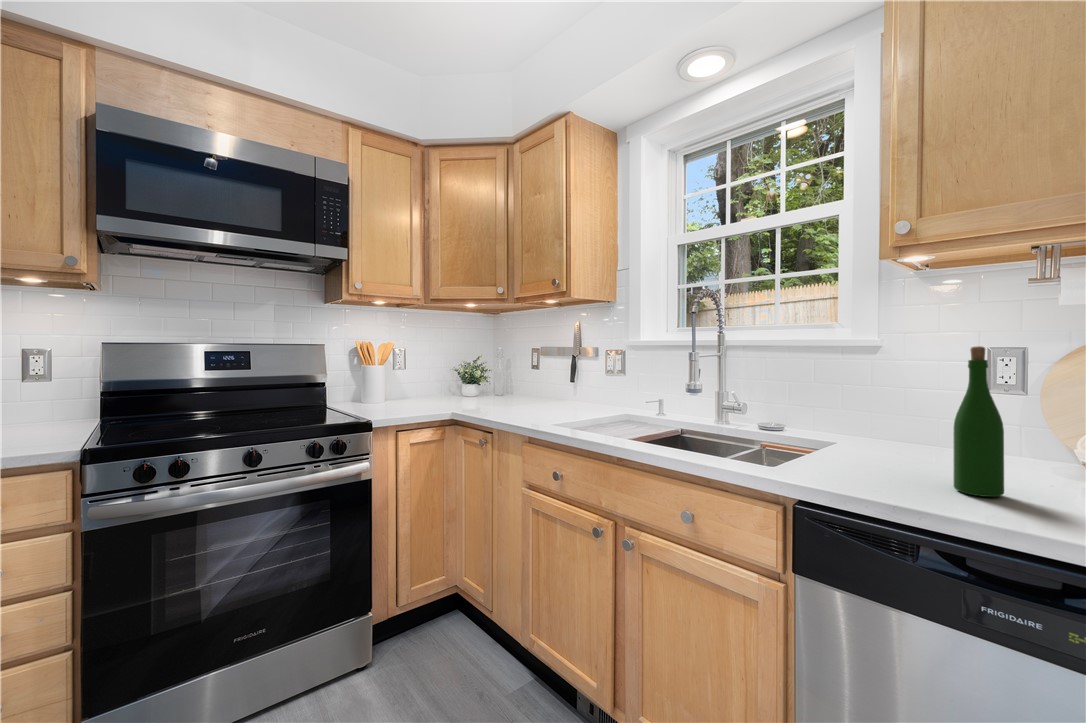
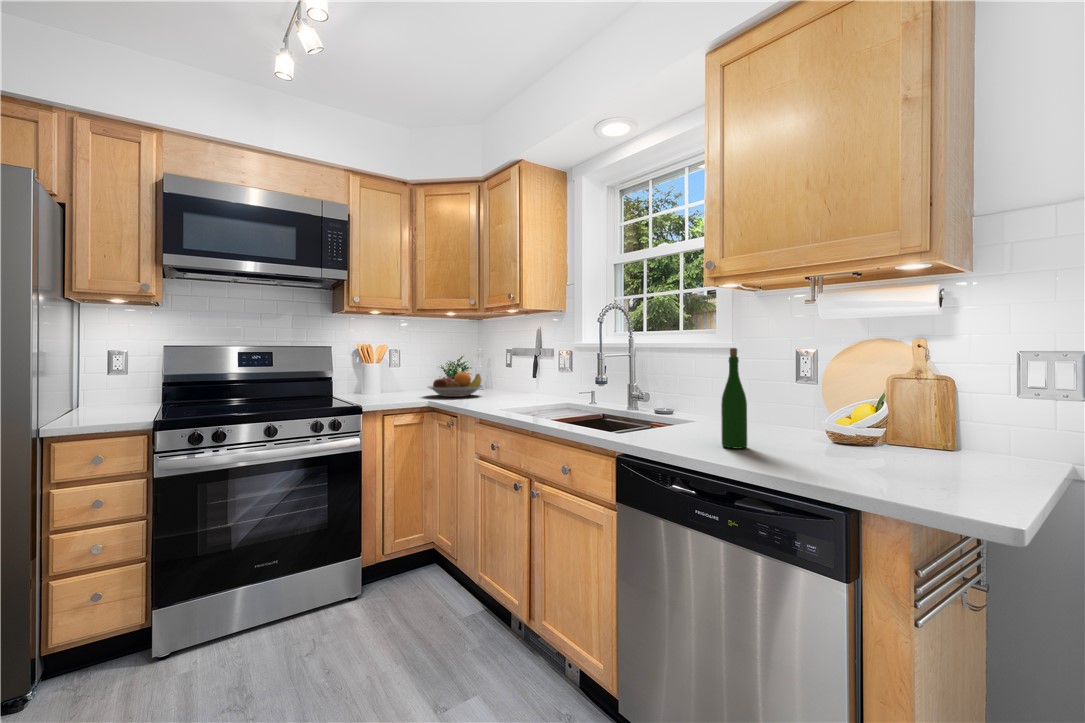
fruit bowl: none [445,375,512,405] -> present [428,372,483,397]

